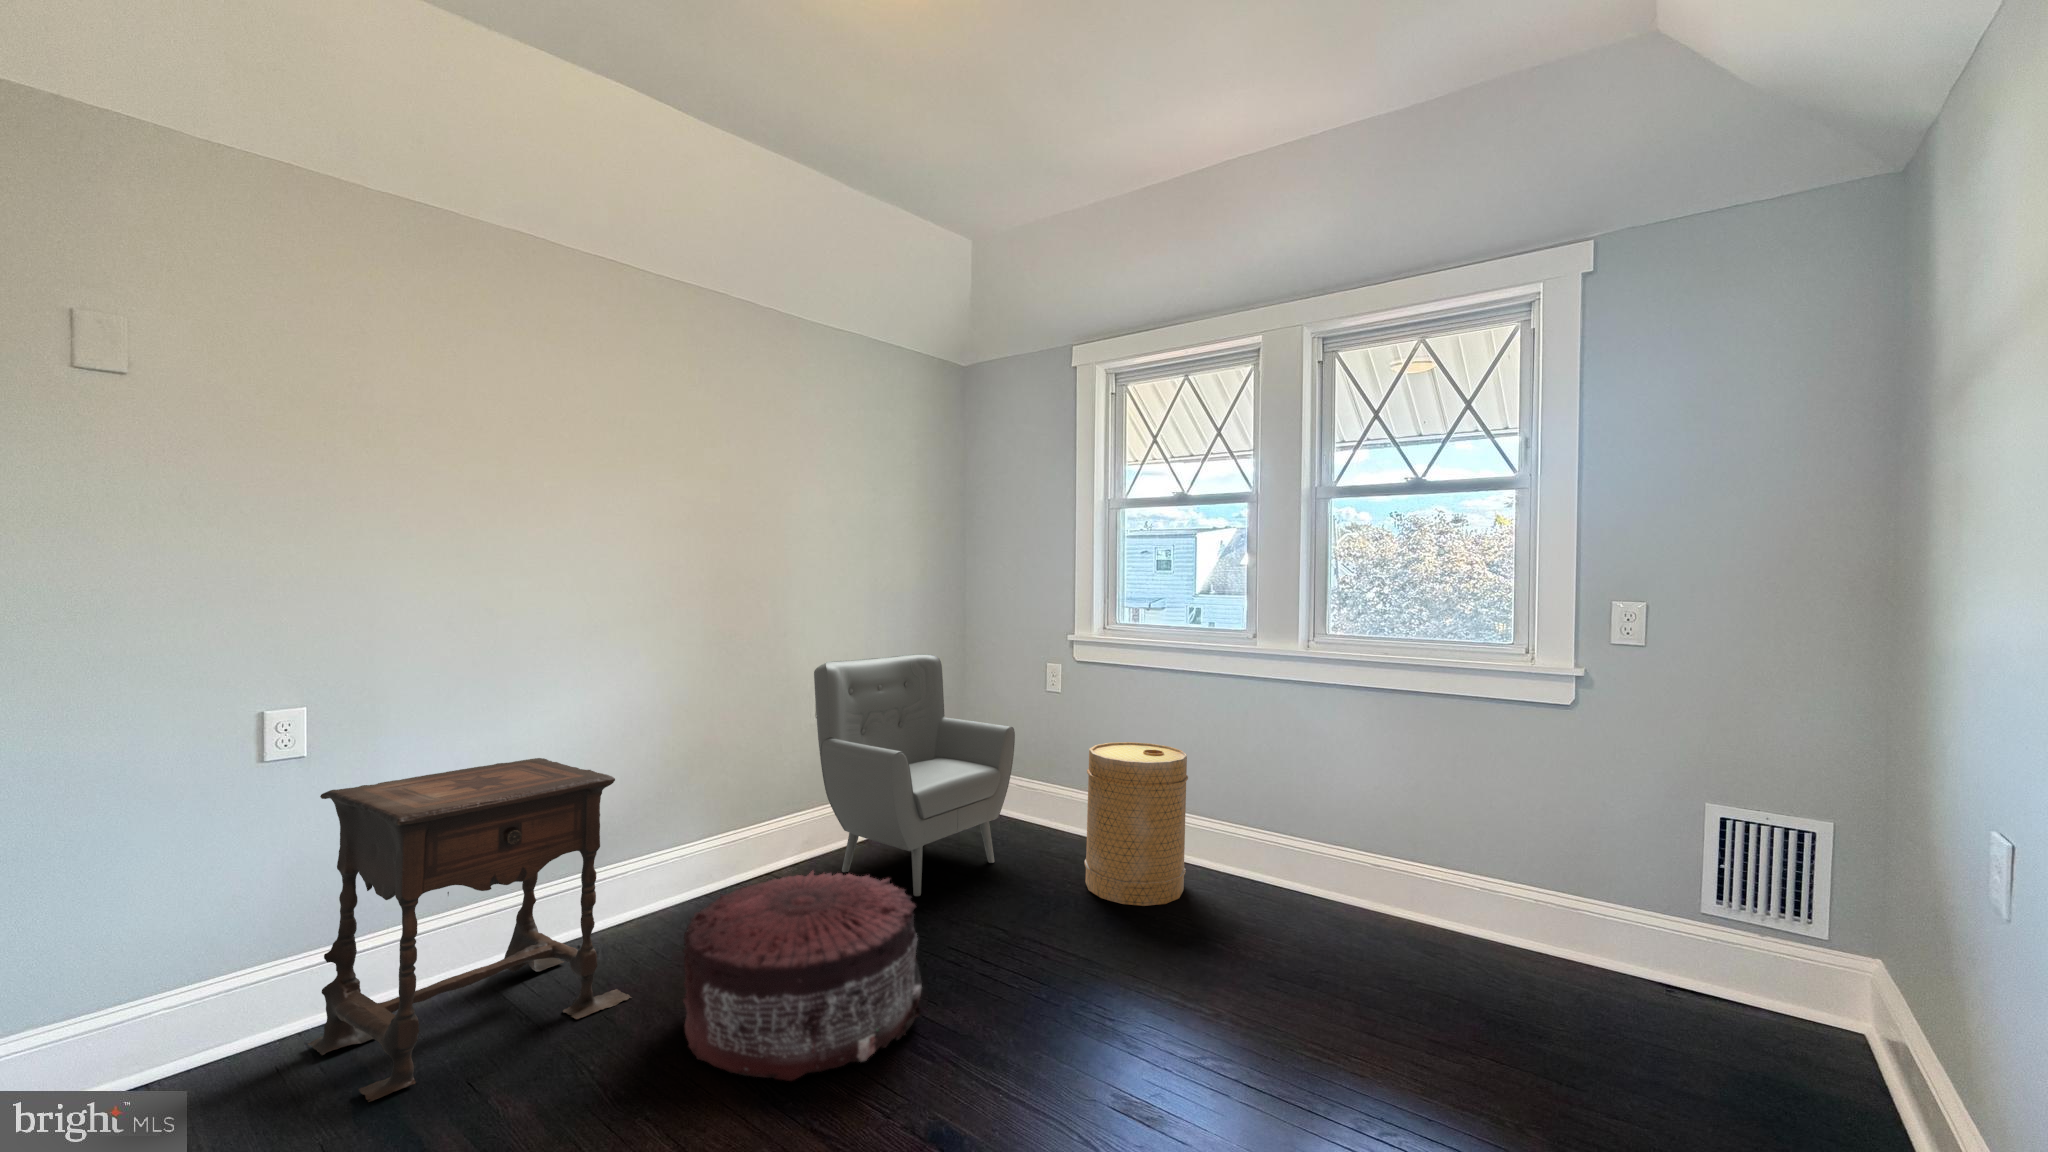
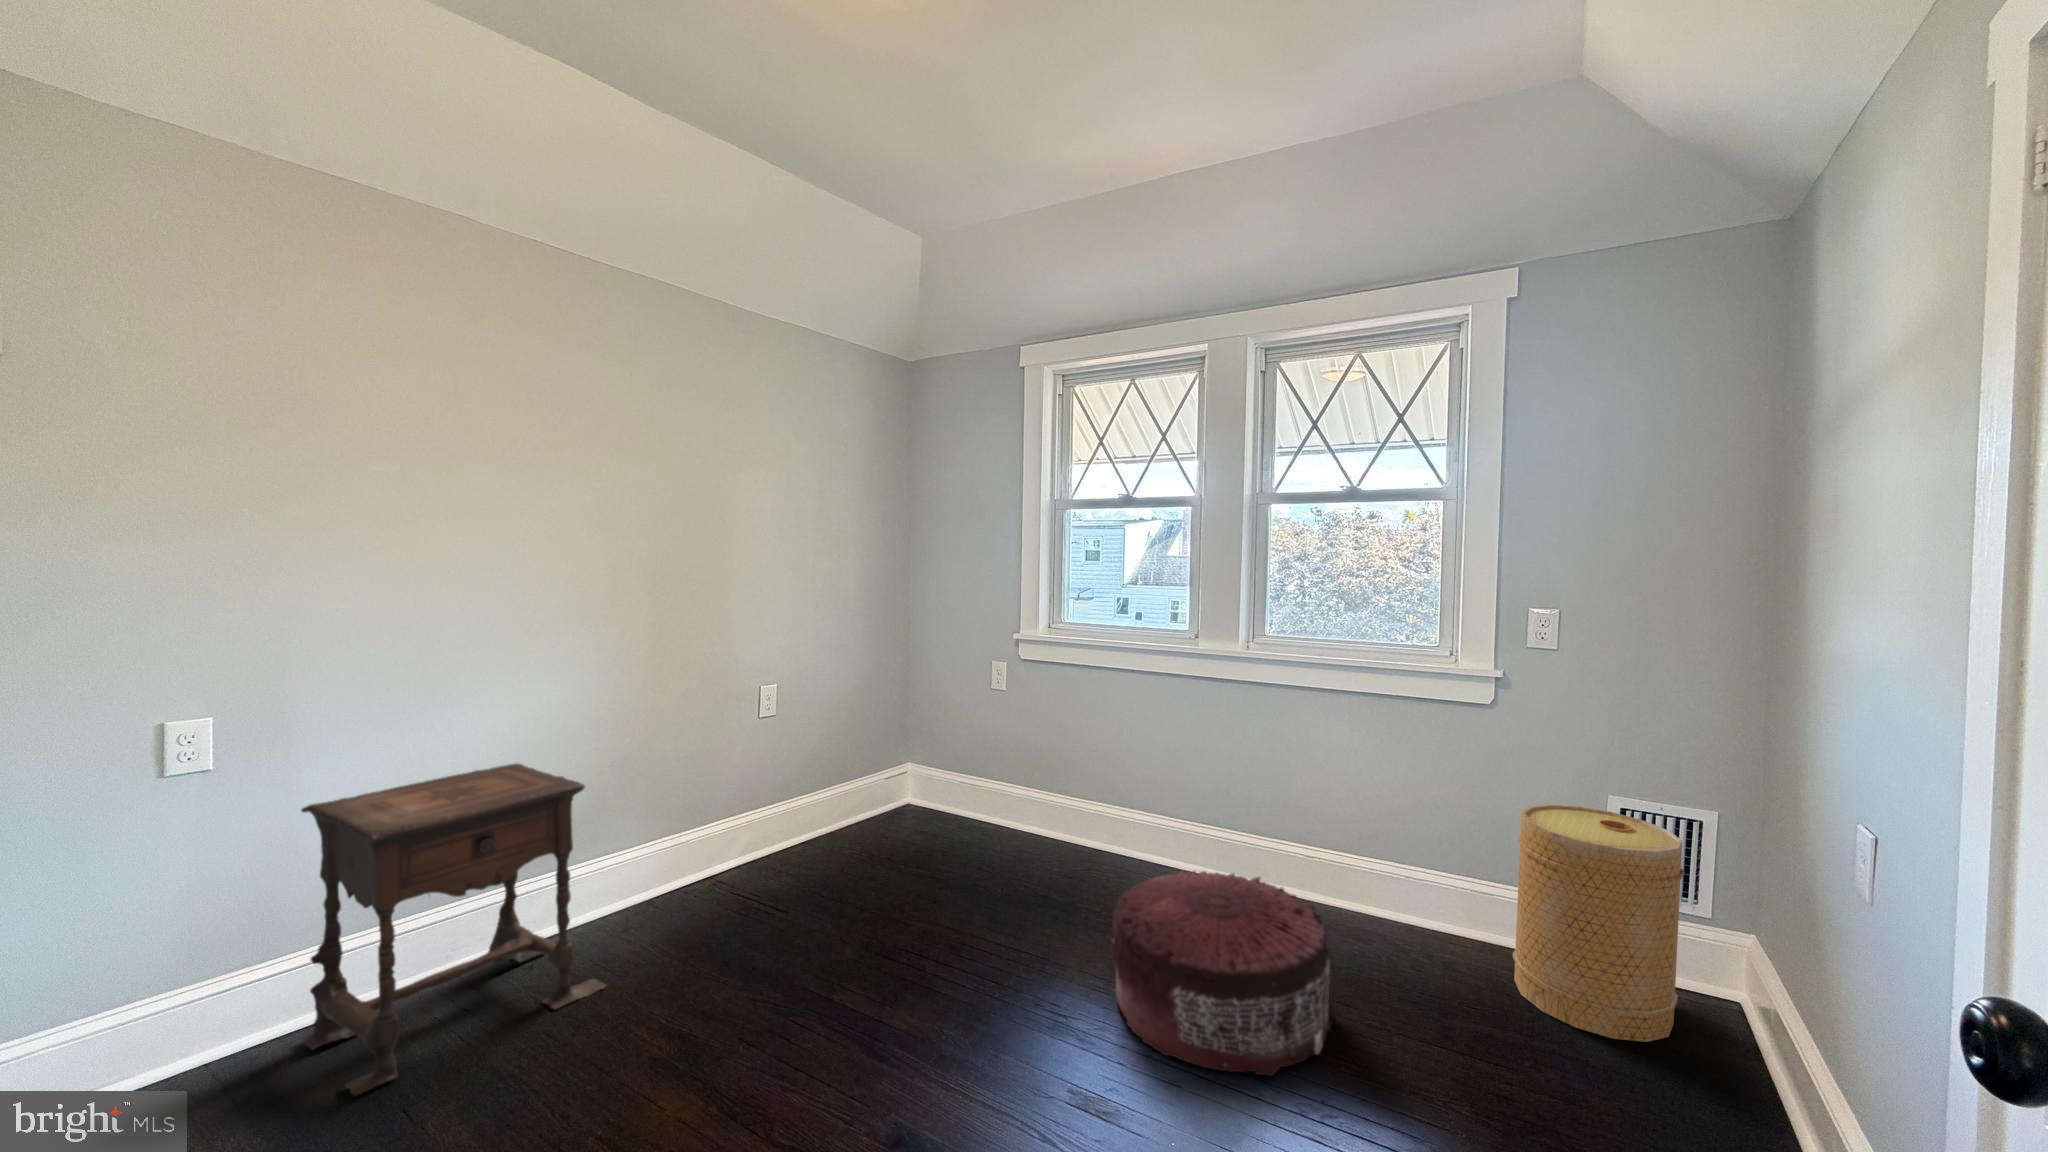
armchair: present [814,654,1015,896] -> none [785,647,979,879]
basket: present [1084,742,1188,906] -> present [1513,805,1684,1042]
pouf: present [683,872,922,1081] -> present [1111,870,1333,1076]

